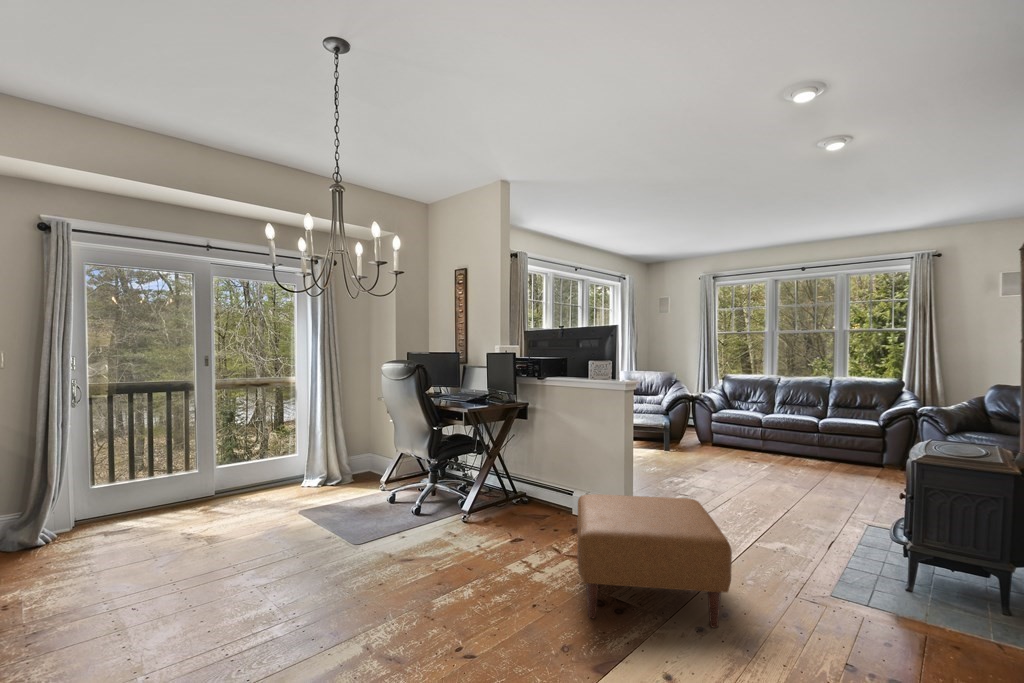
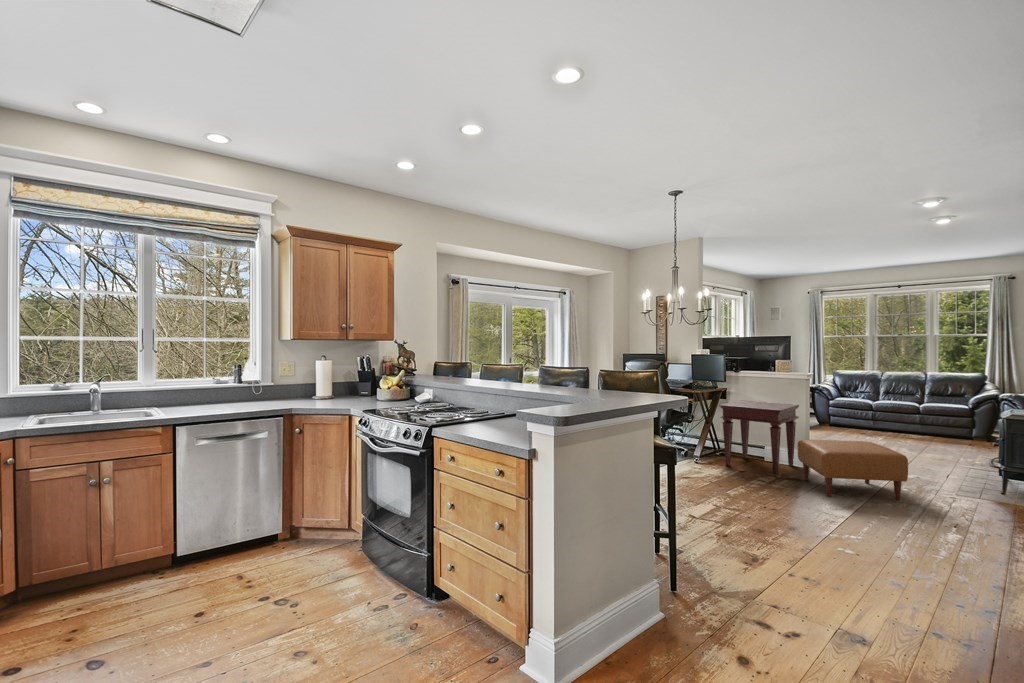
side table: none [484,419,611,549] -> present [719,400,799,474]

